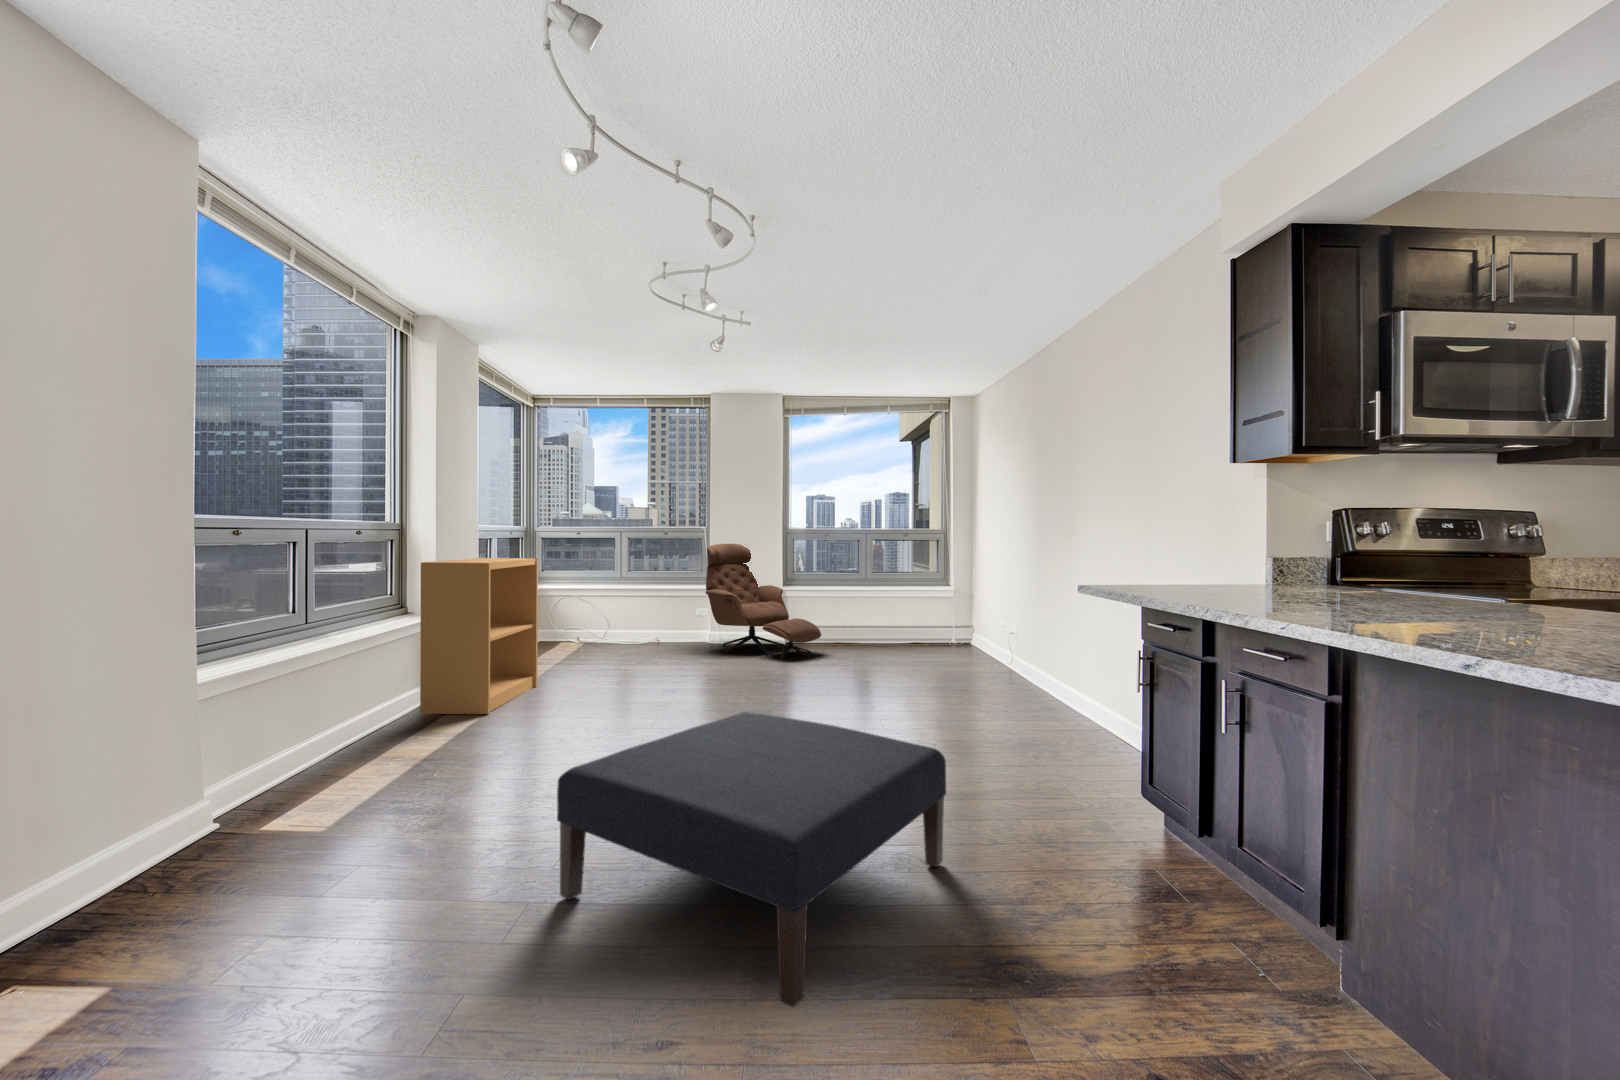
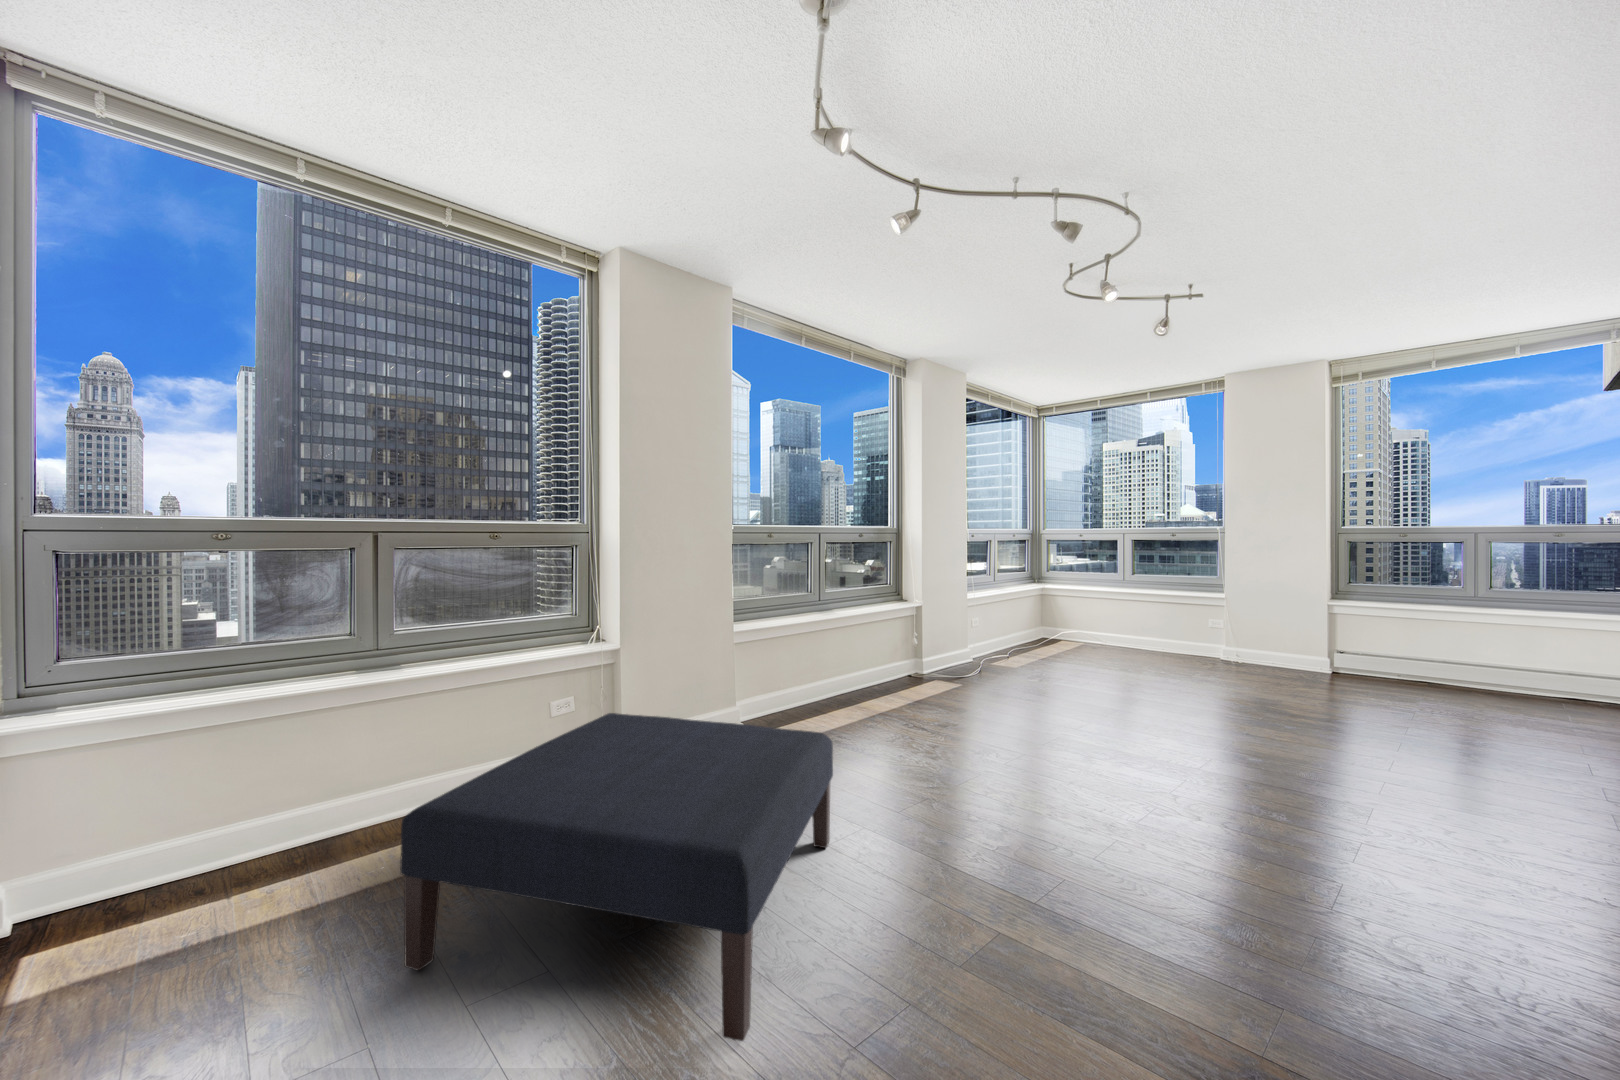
lounge chair: present [705,544,821,659] -> none [1291,553,1509,758]
bookshelf: present [420,558,538,714] -> none [888,558,1008,694]

